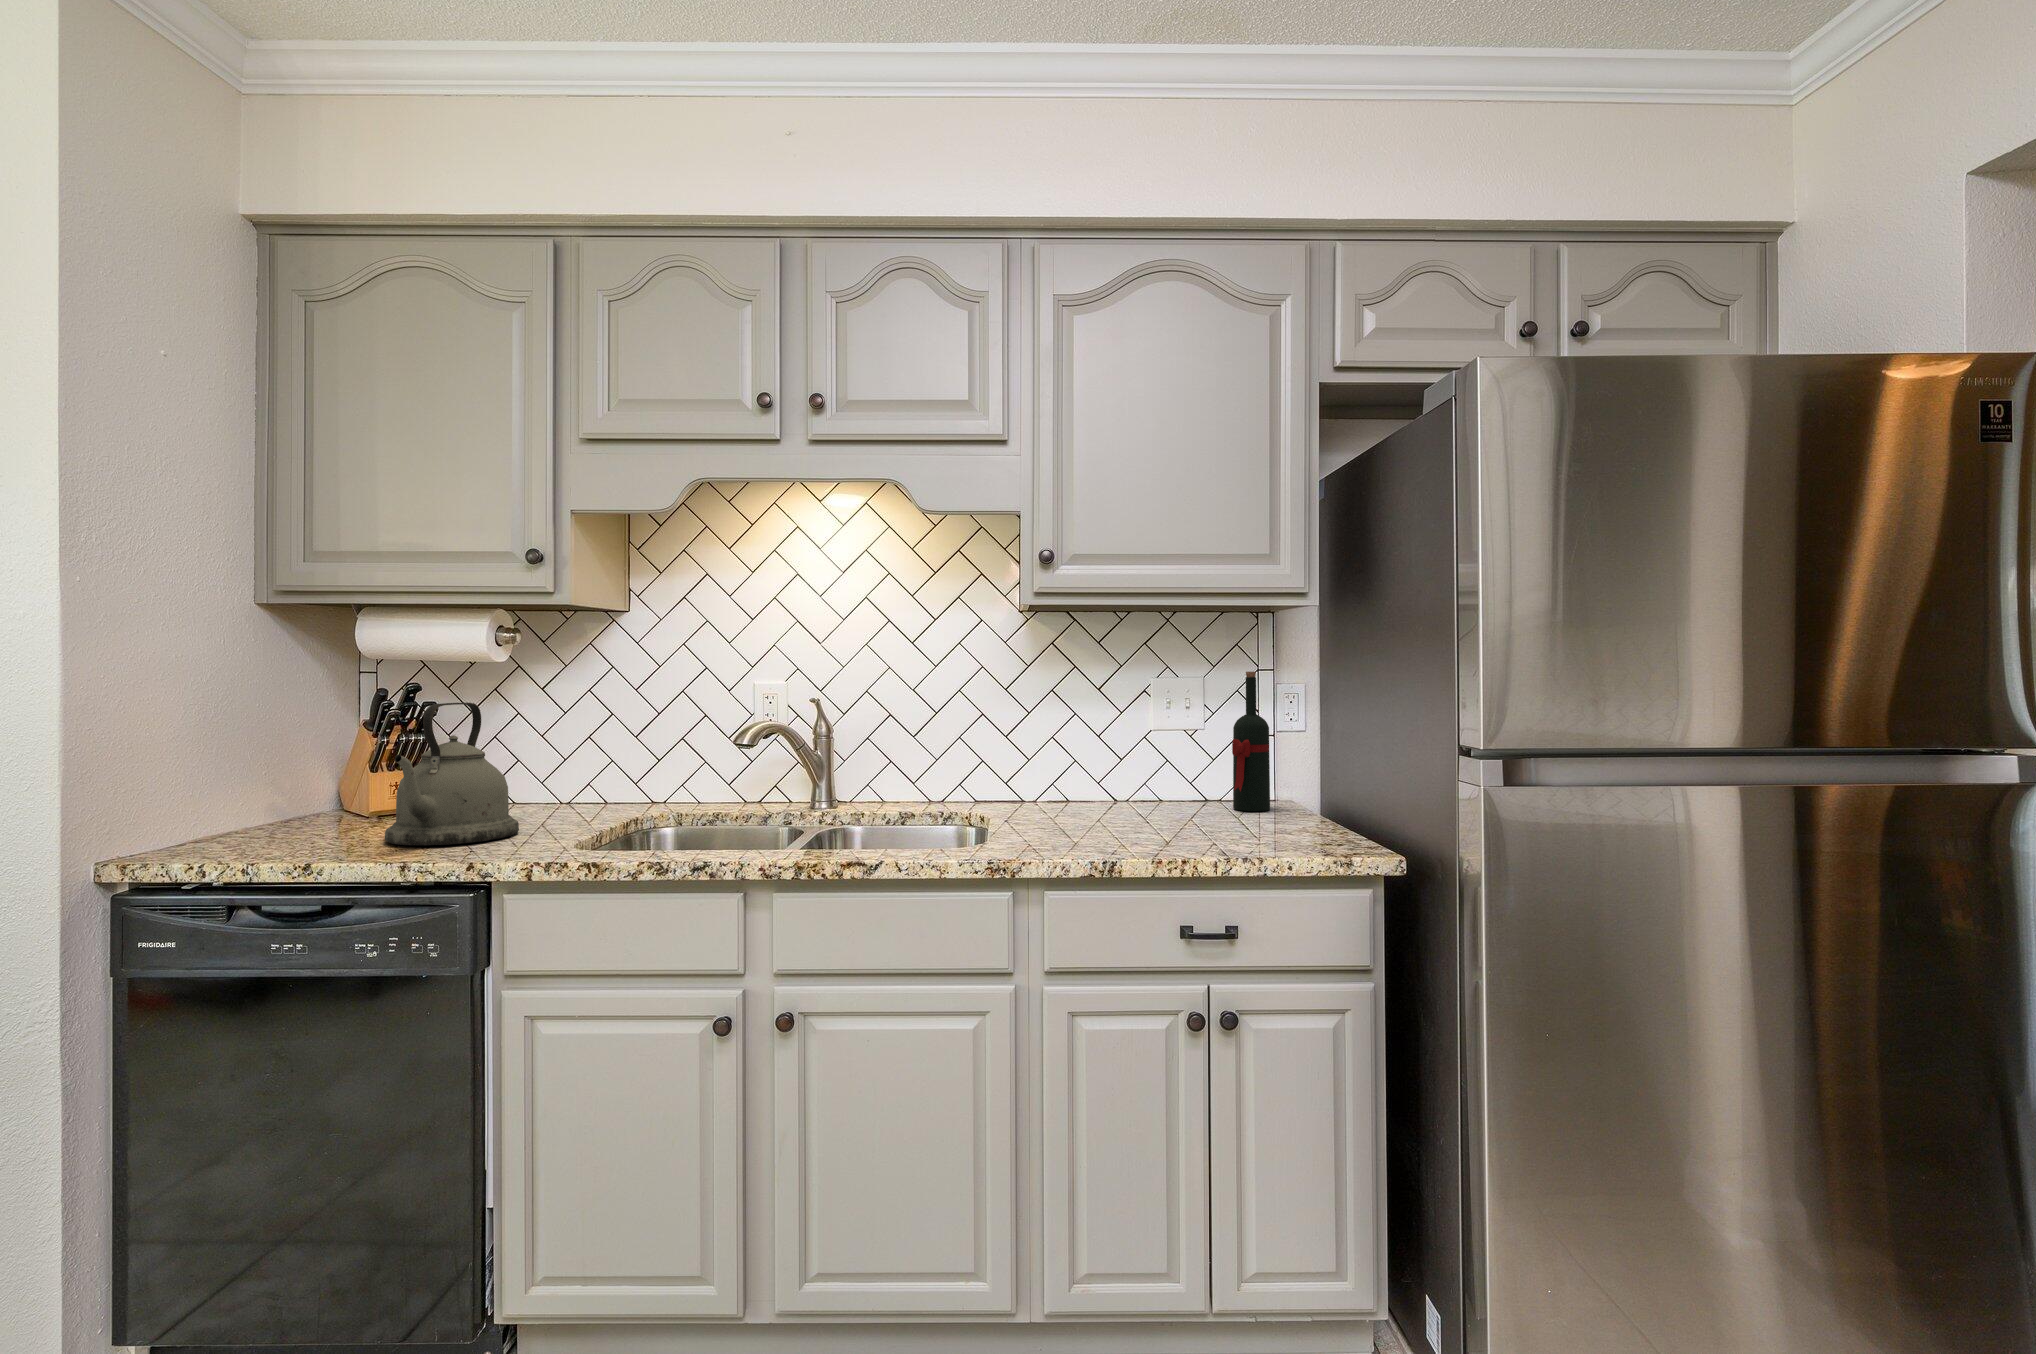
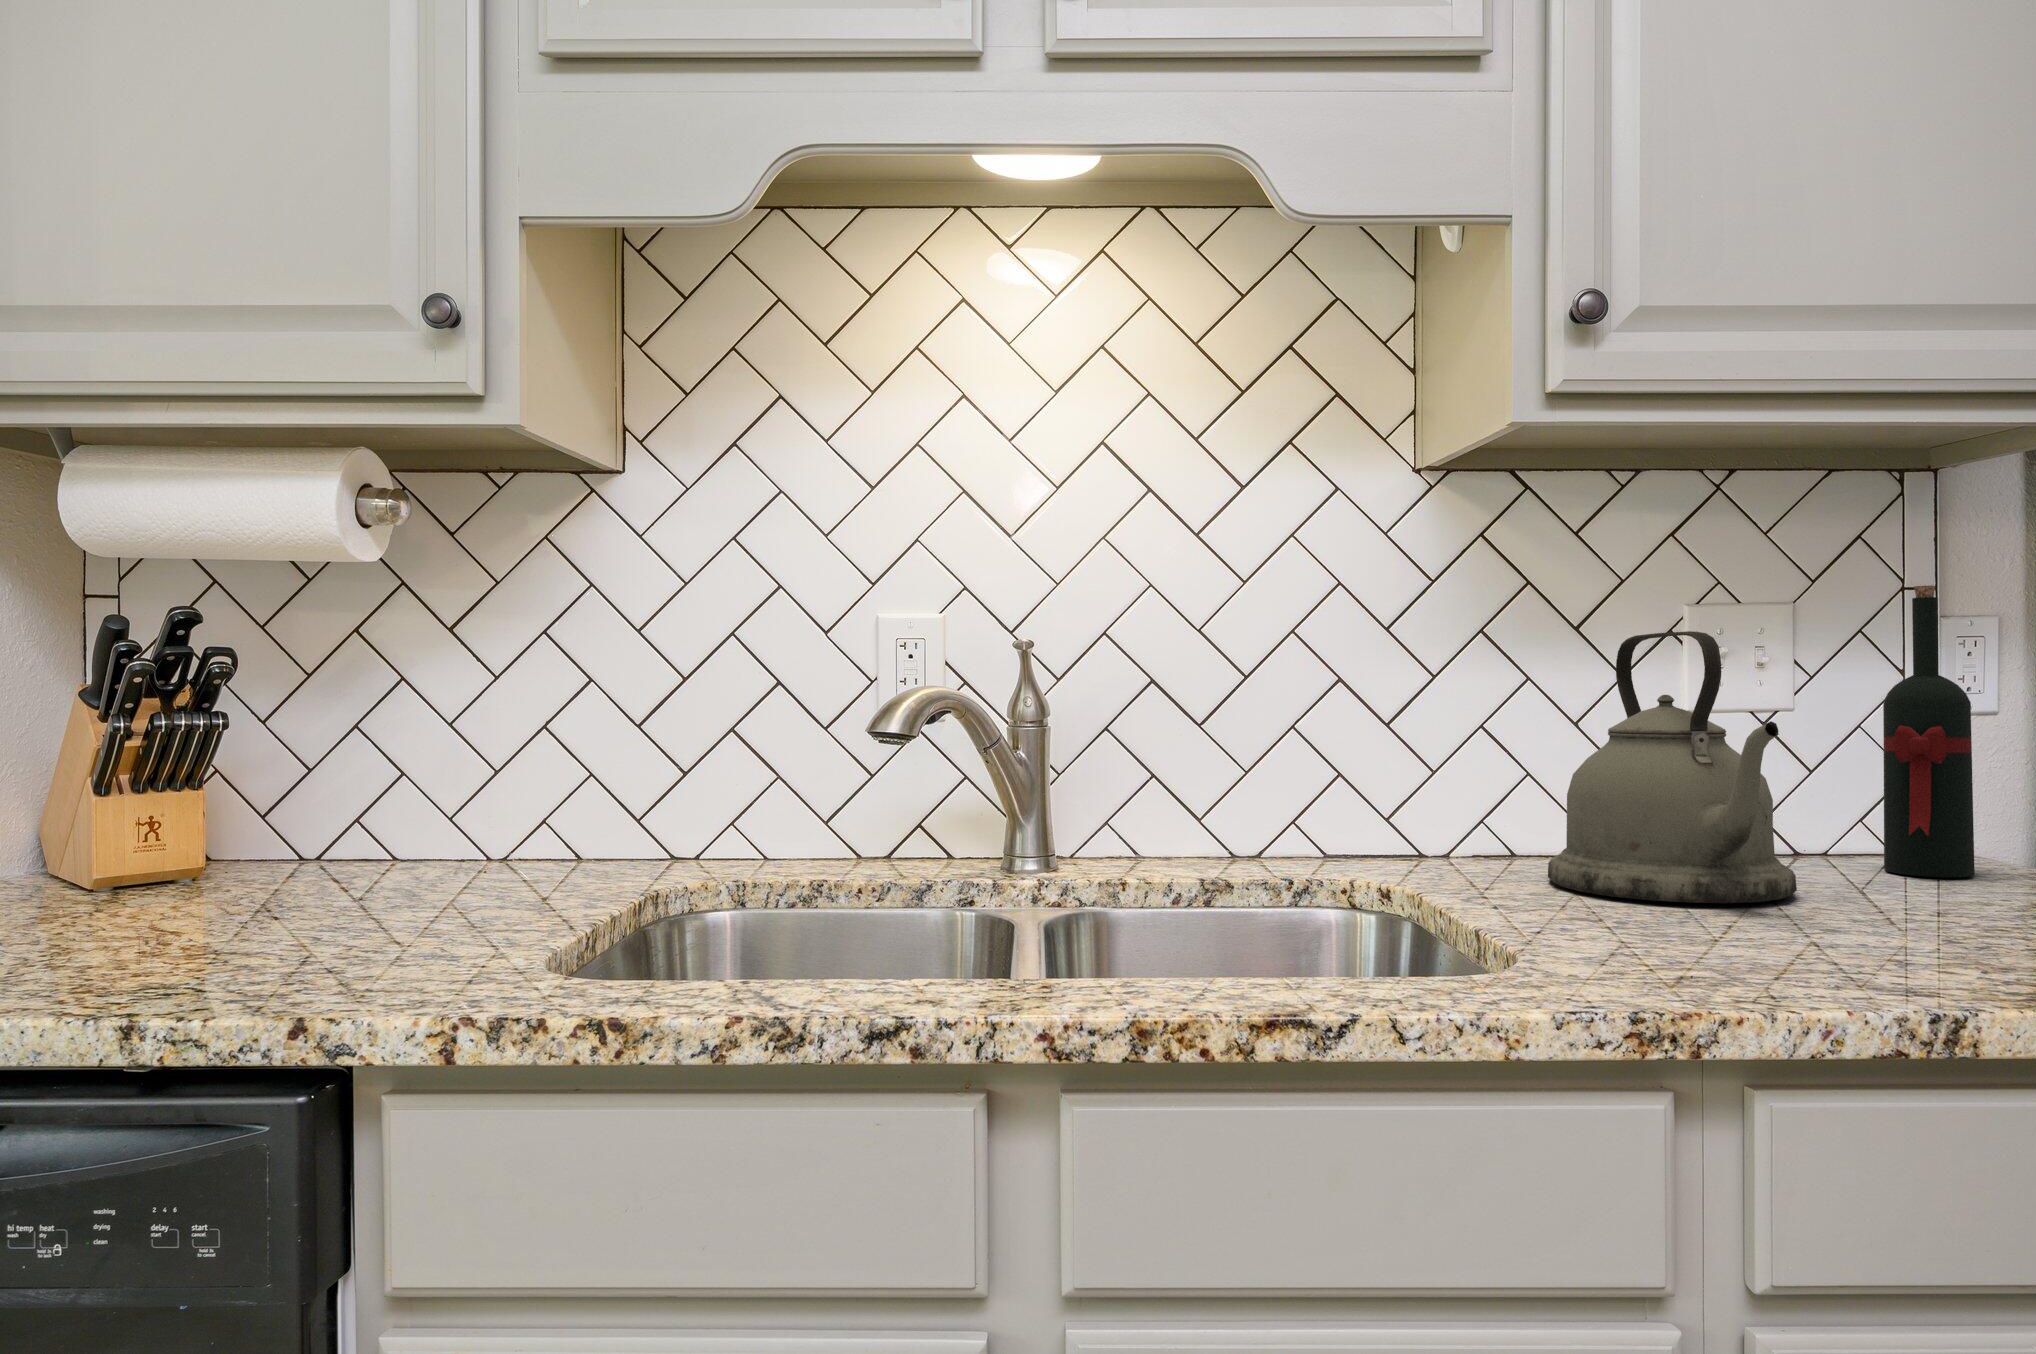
kettle: present [385,703,519,845] -> present [1548,631,1797,903]

